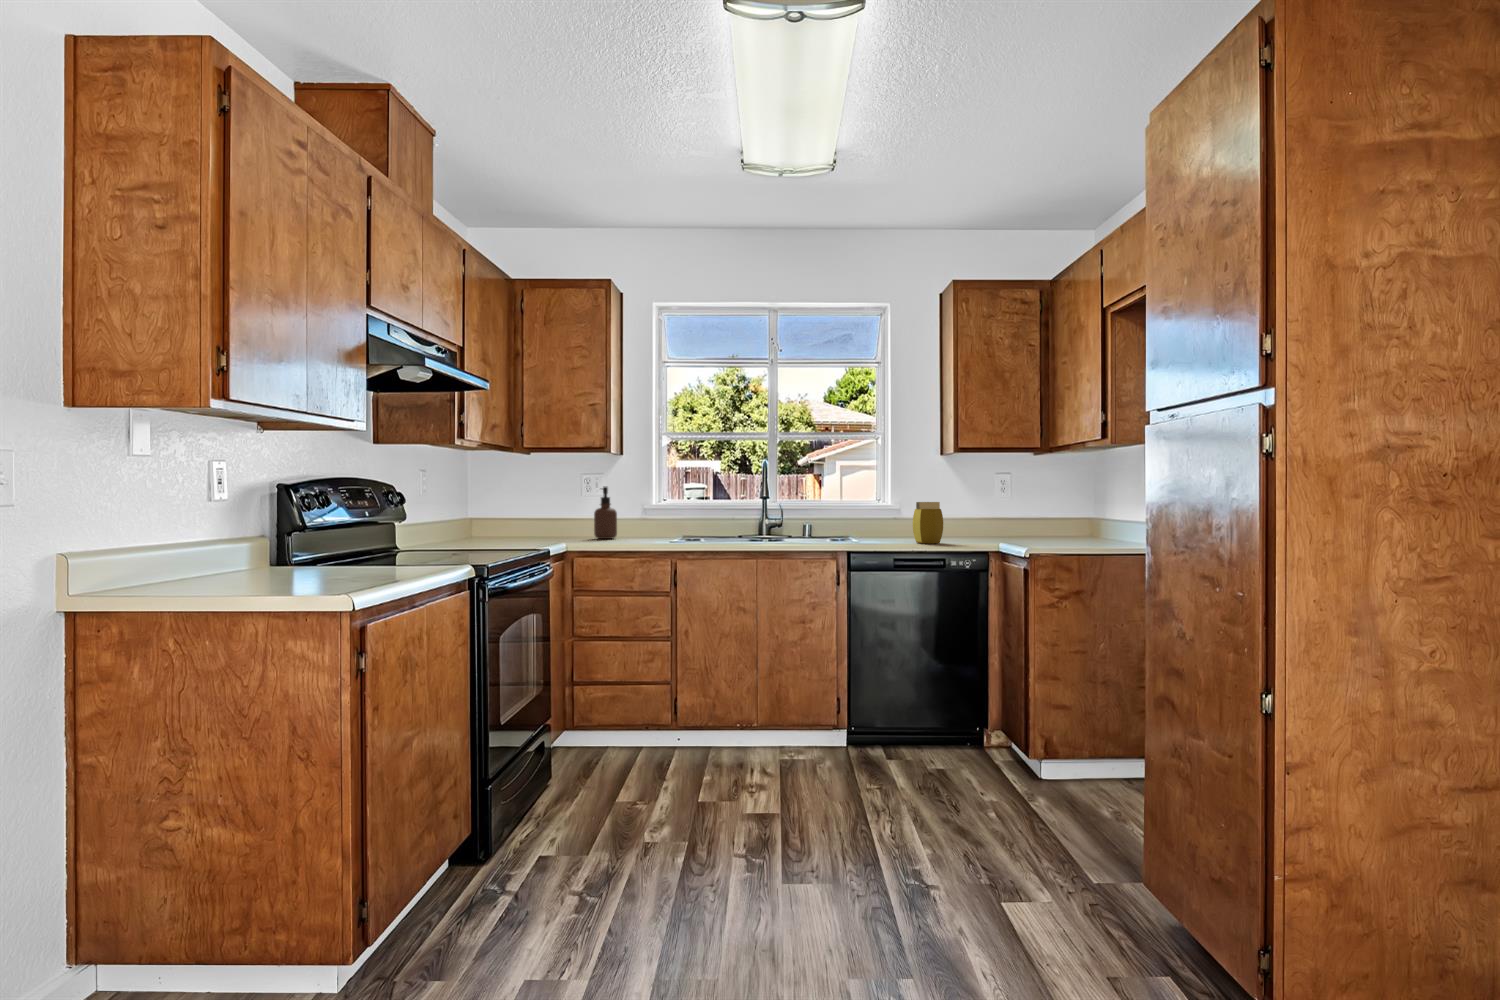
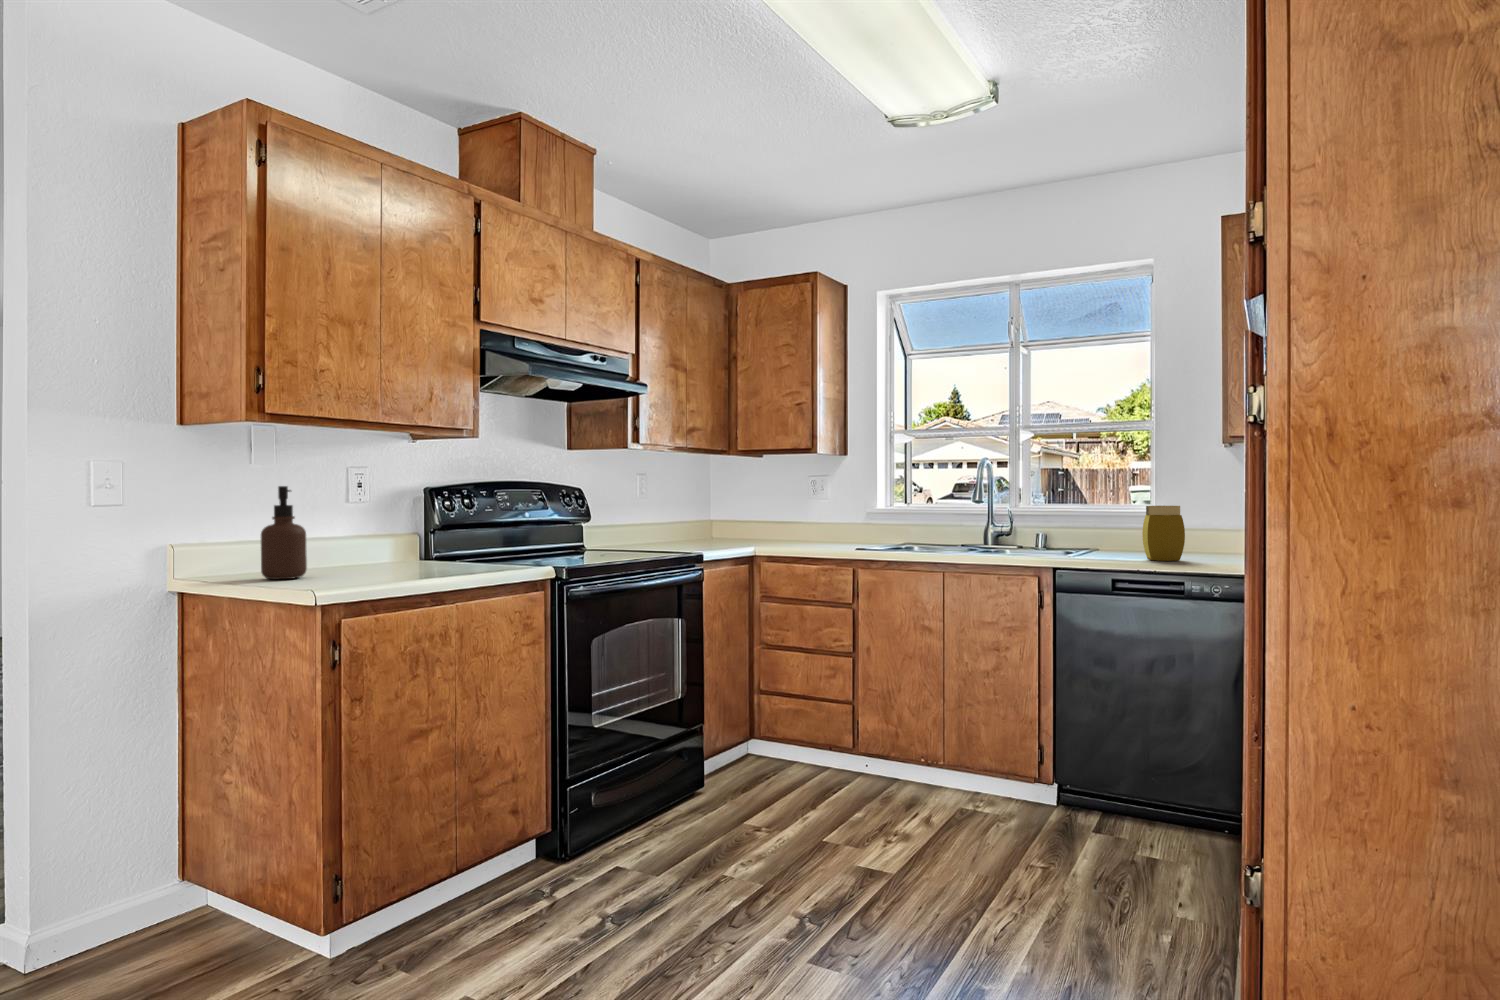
soap dispenser: present [594,486,617,539] -> present [261,486,307,579]

